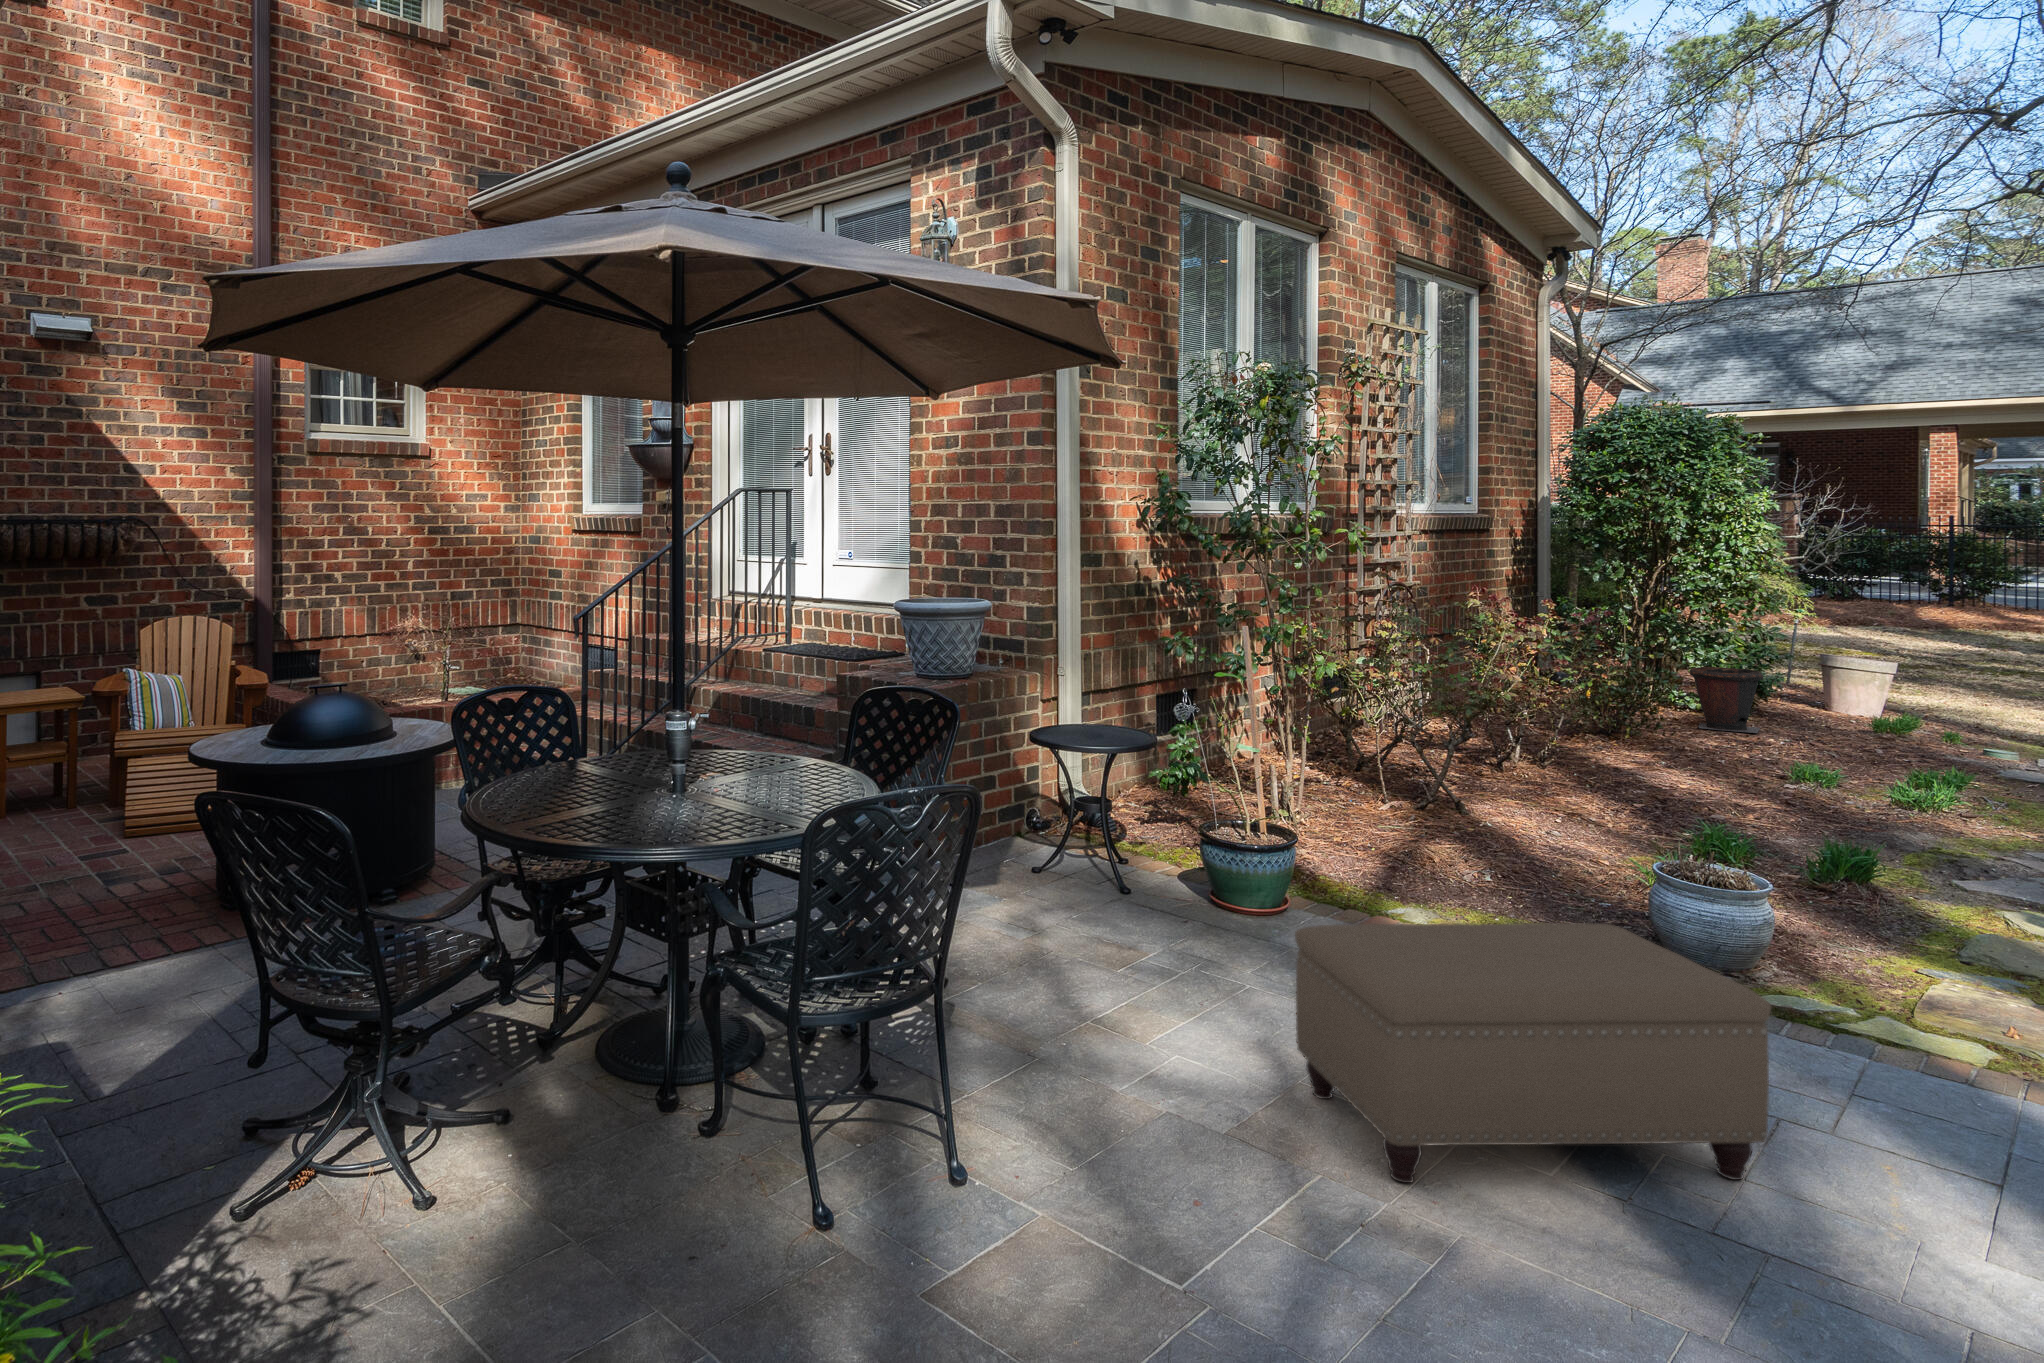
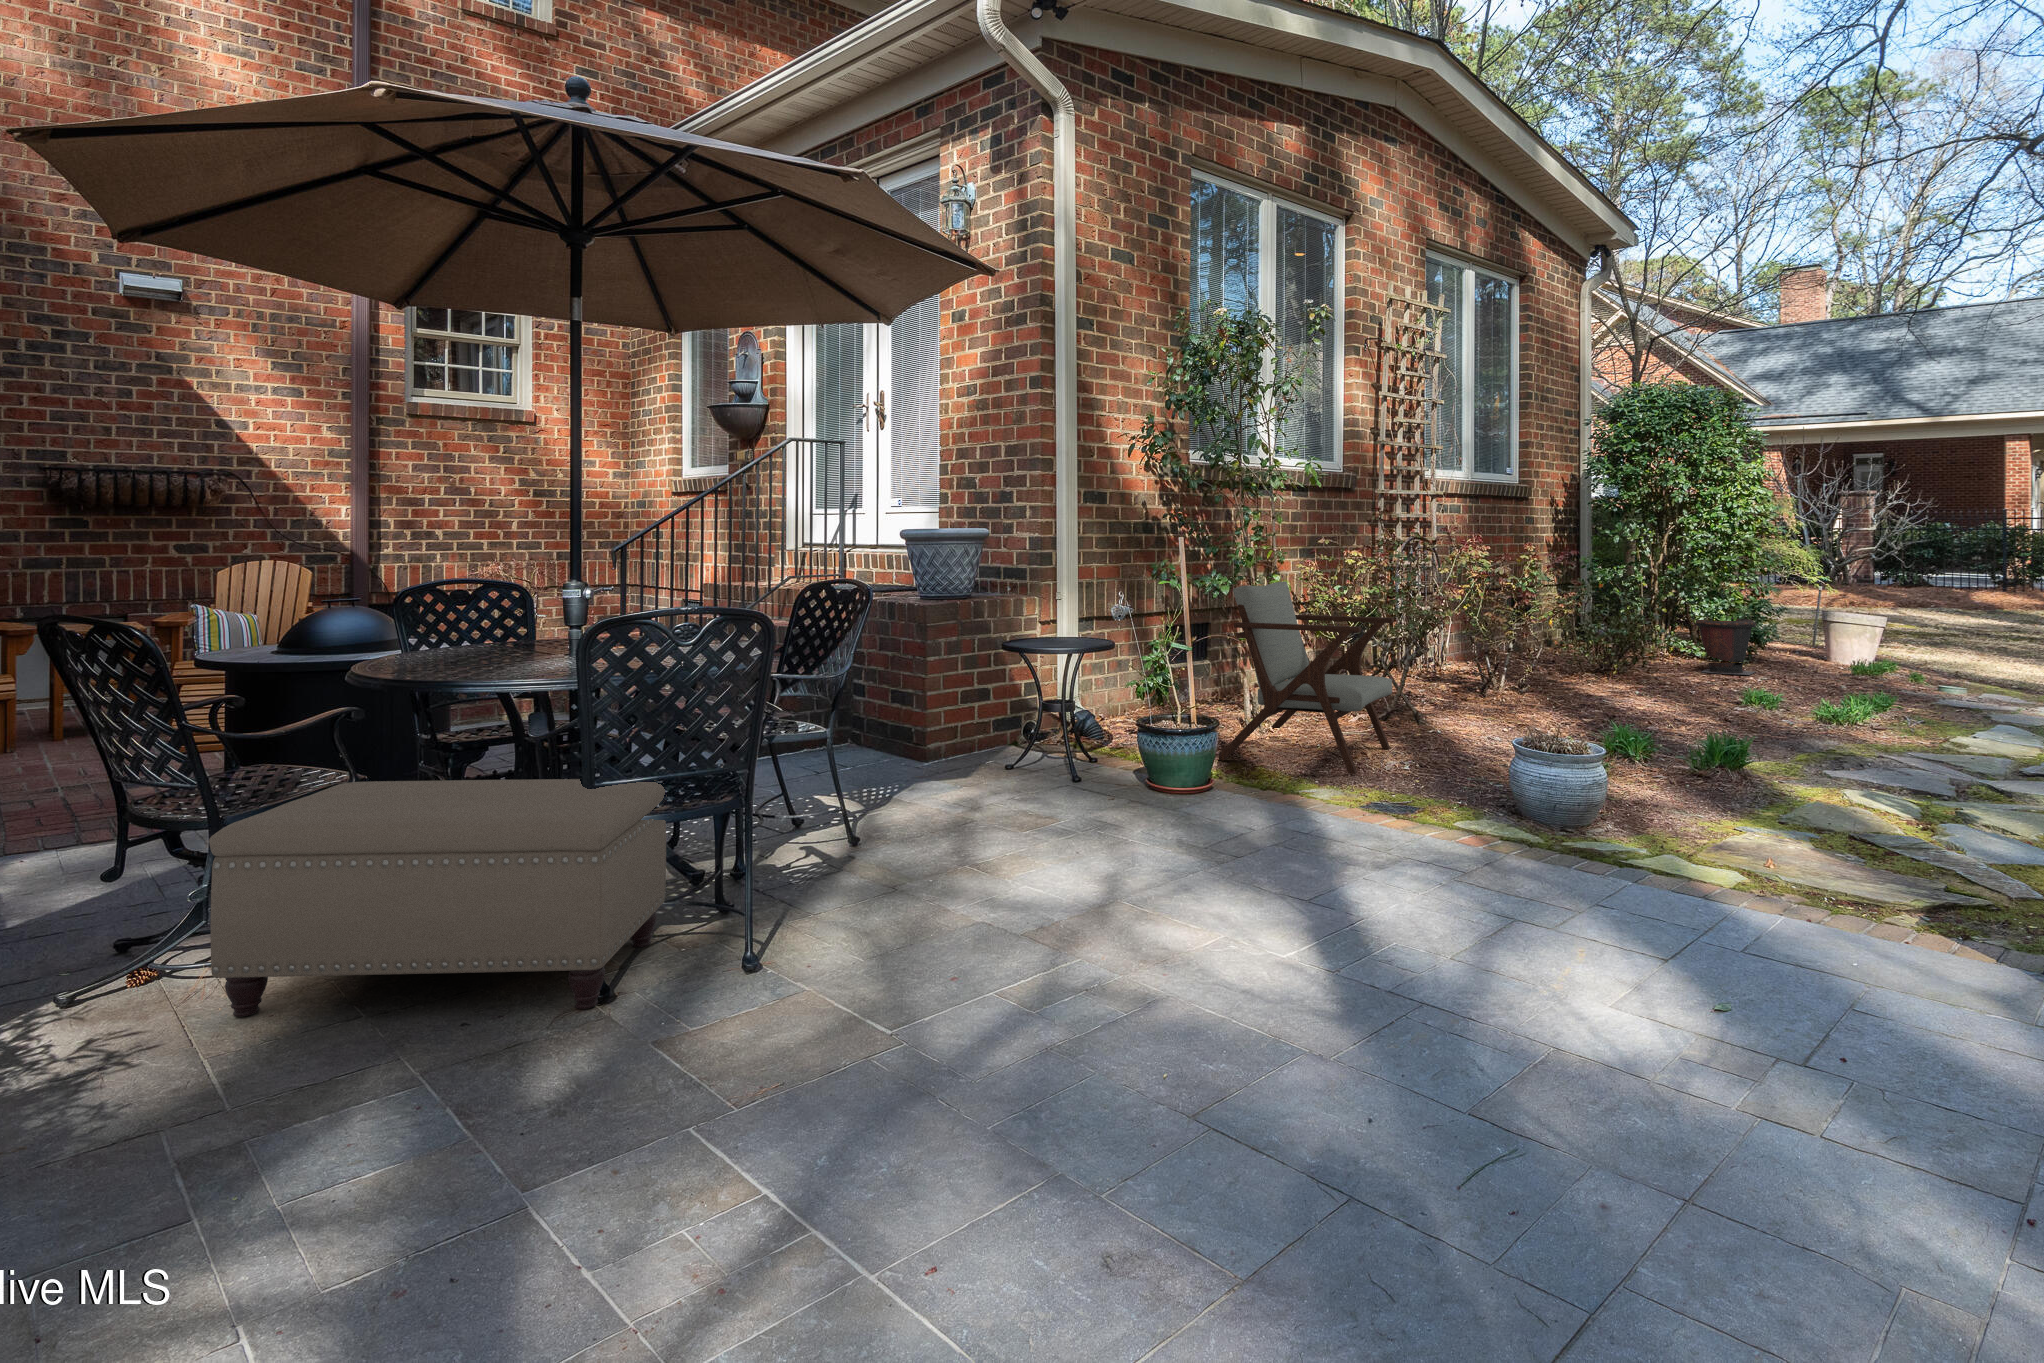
lounge chair: none [1255,655,1441,883] -> present [1219,581,1394,774]
ottoman: present [1295,923,1771,1183] -> present [209,779,666,1017]

